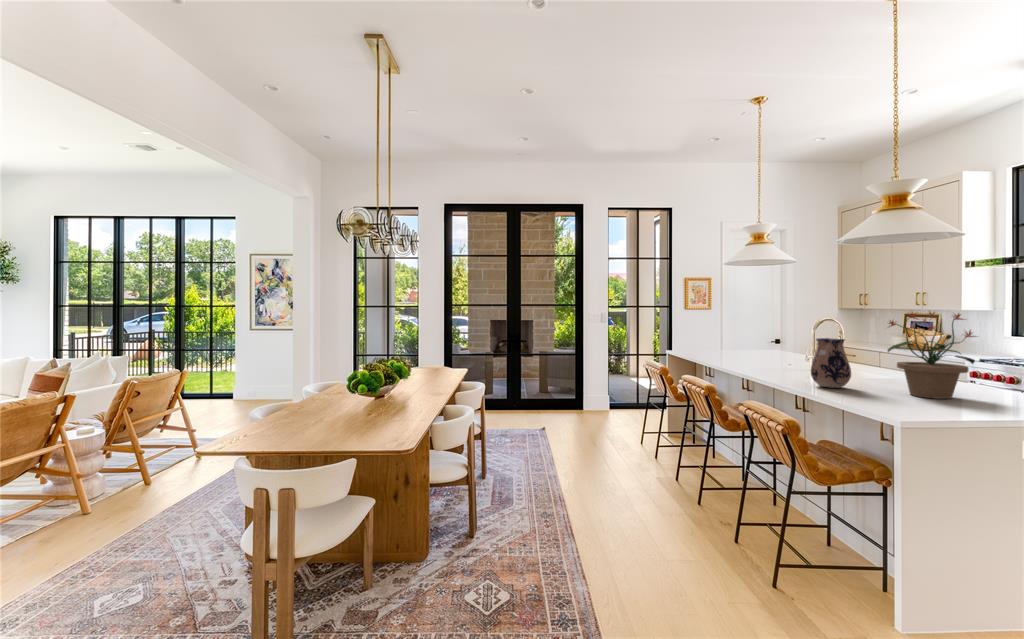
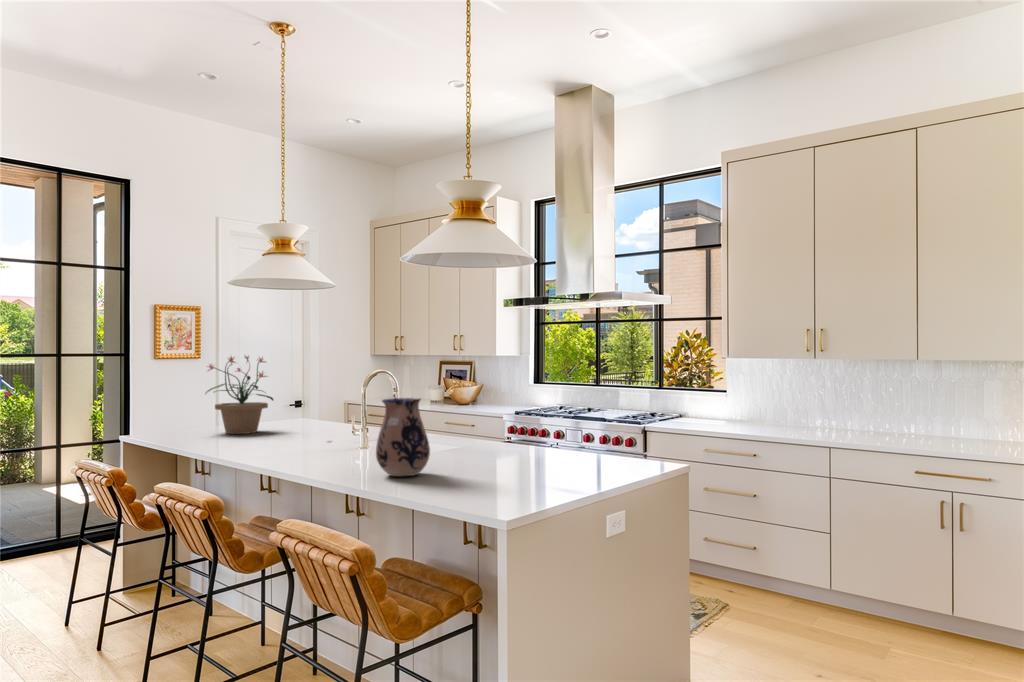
potted plant: present [888,311,976,399] -> present [205,356,273,434]

